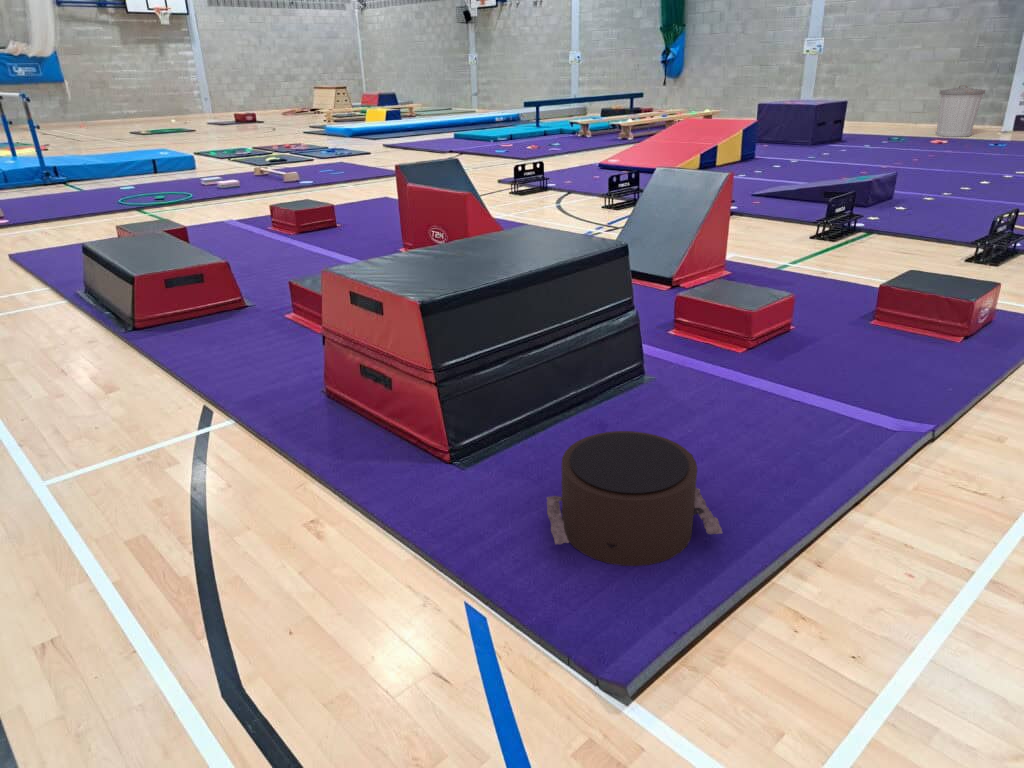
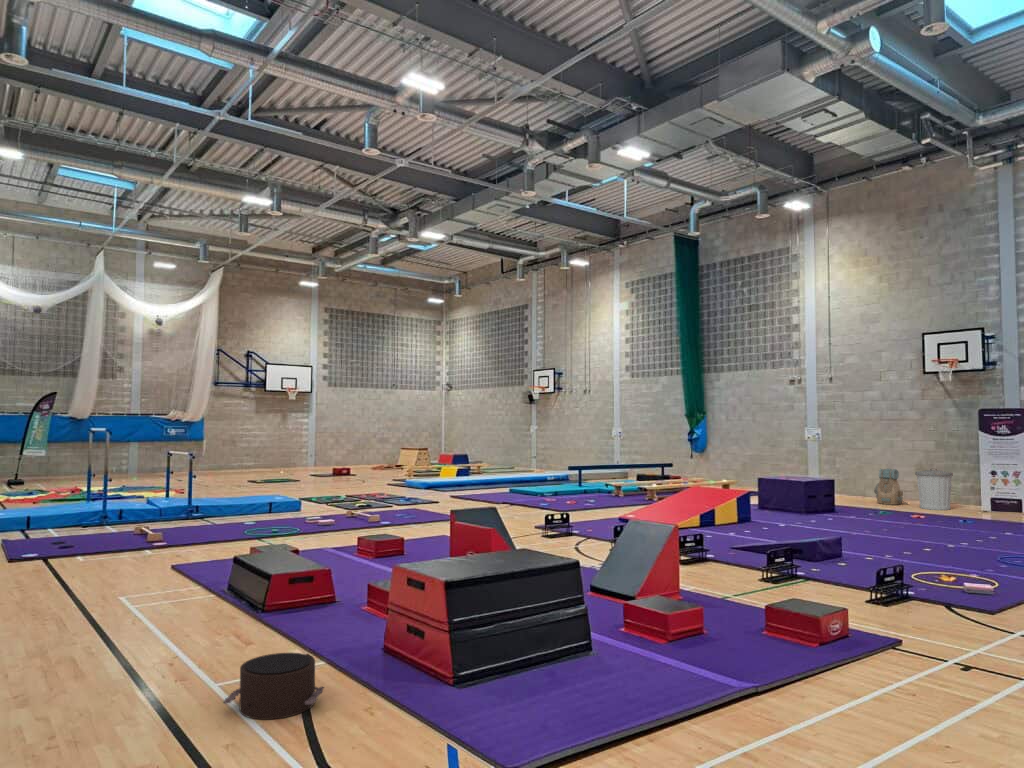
backpack: none [883,88,922,133] -> present [874,469,905,505]
pouf: present [547,431,722,566] -> present [224,653,324,719]

